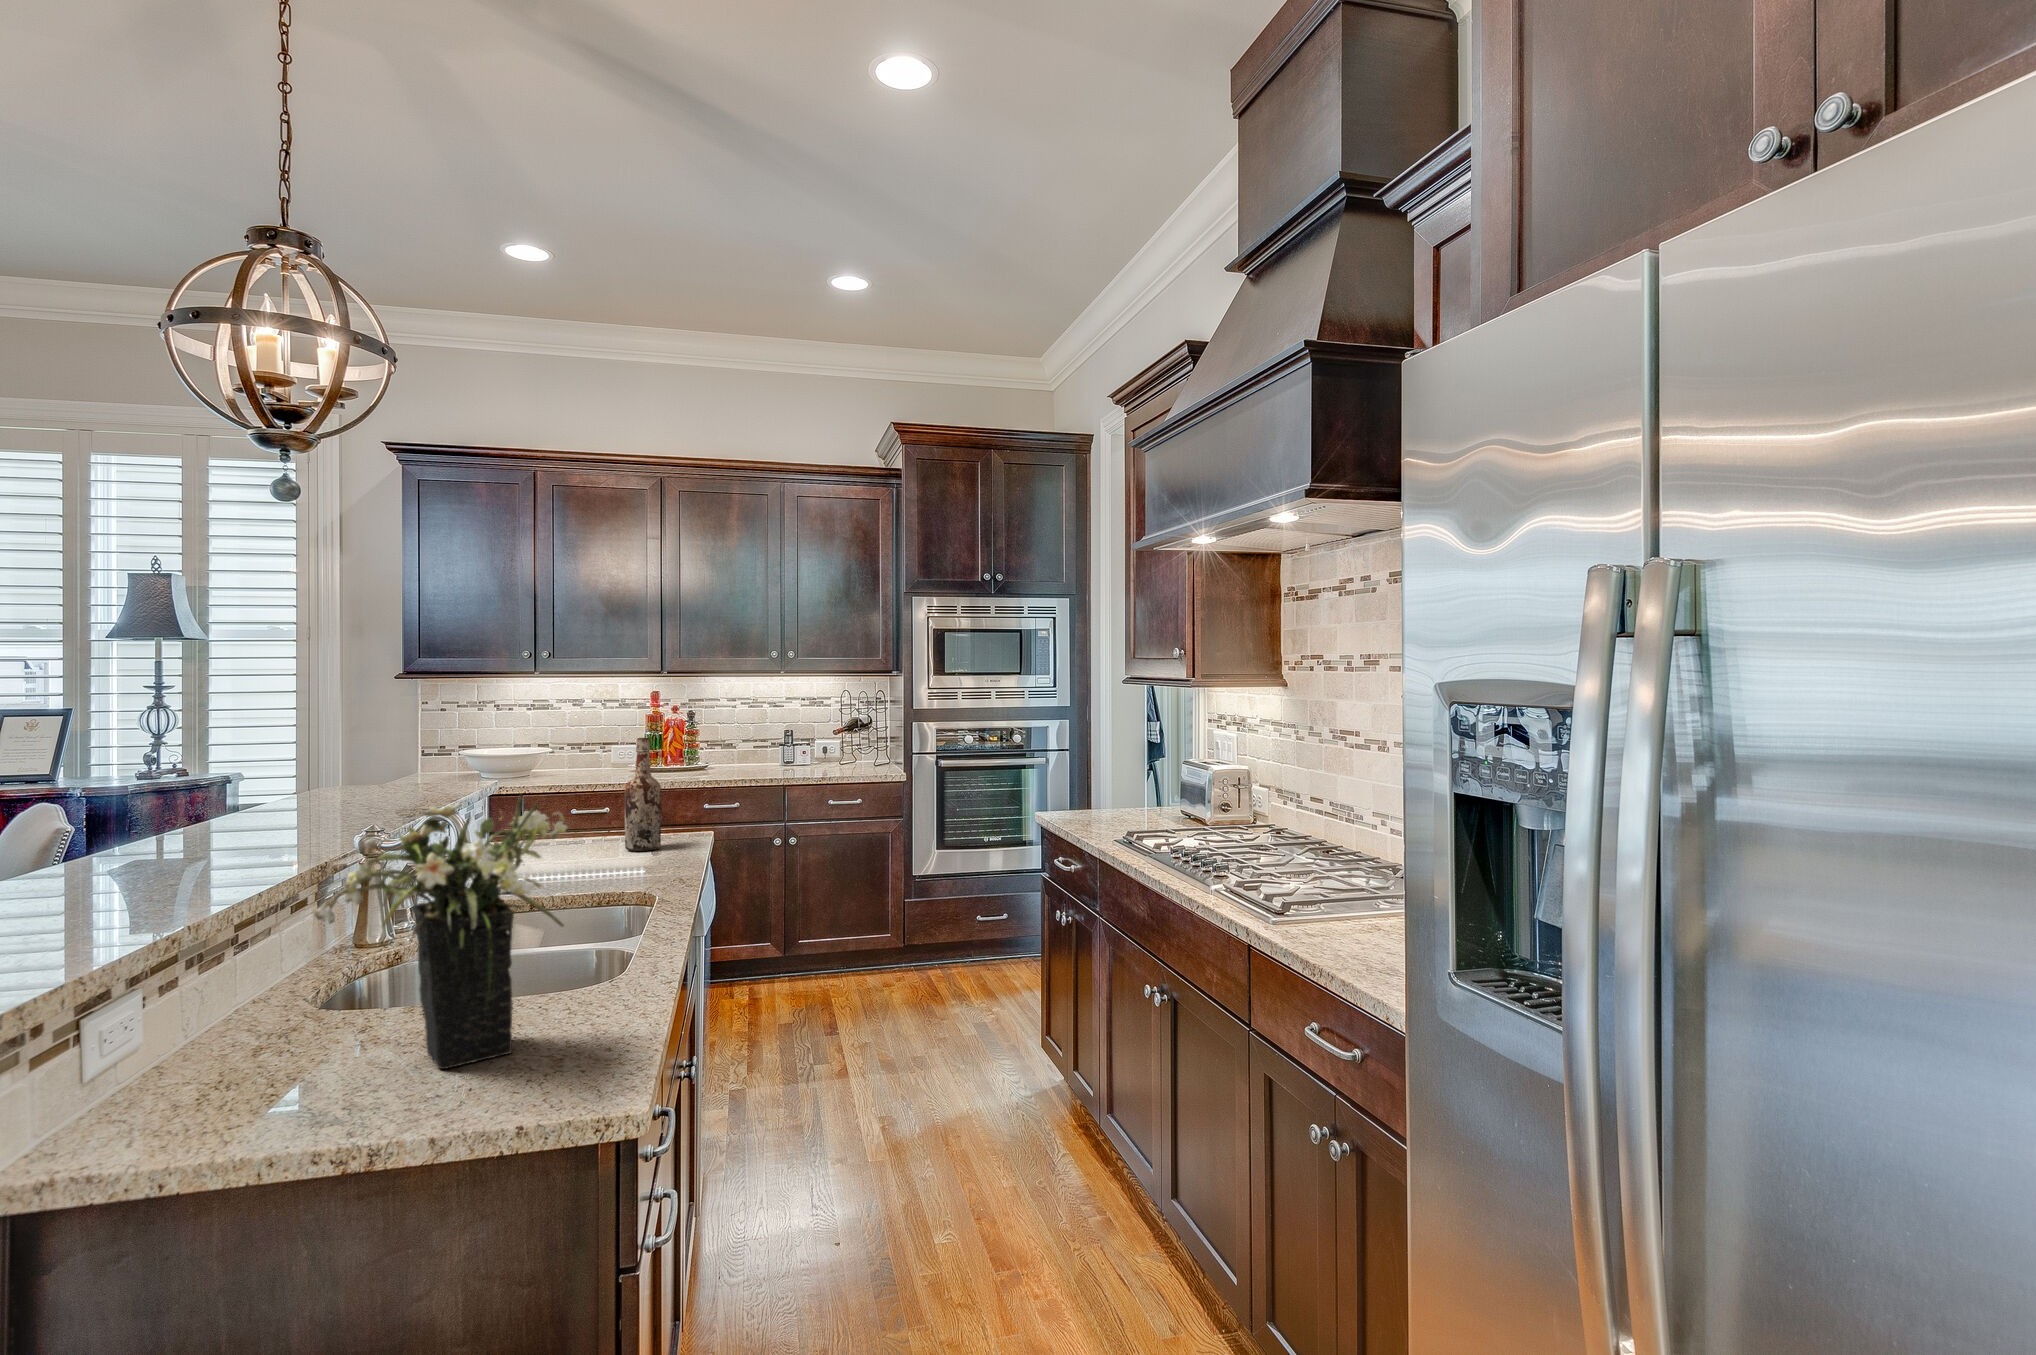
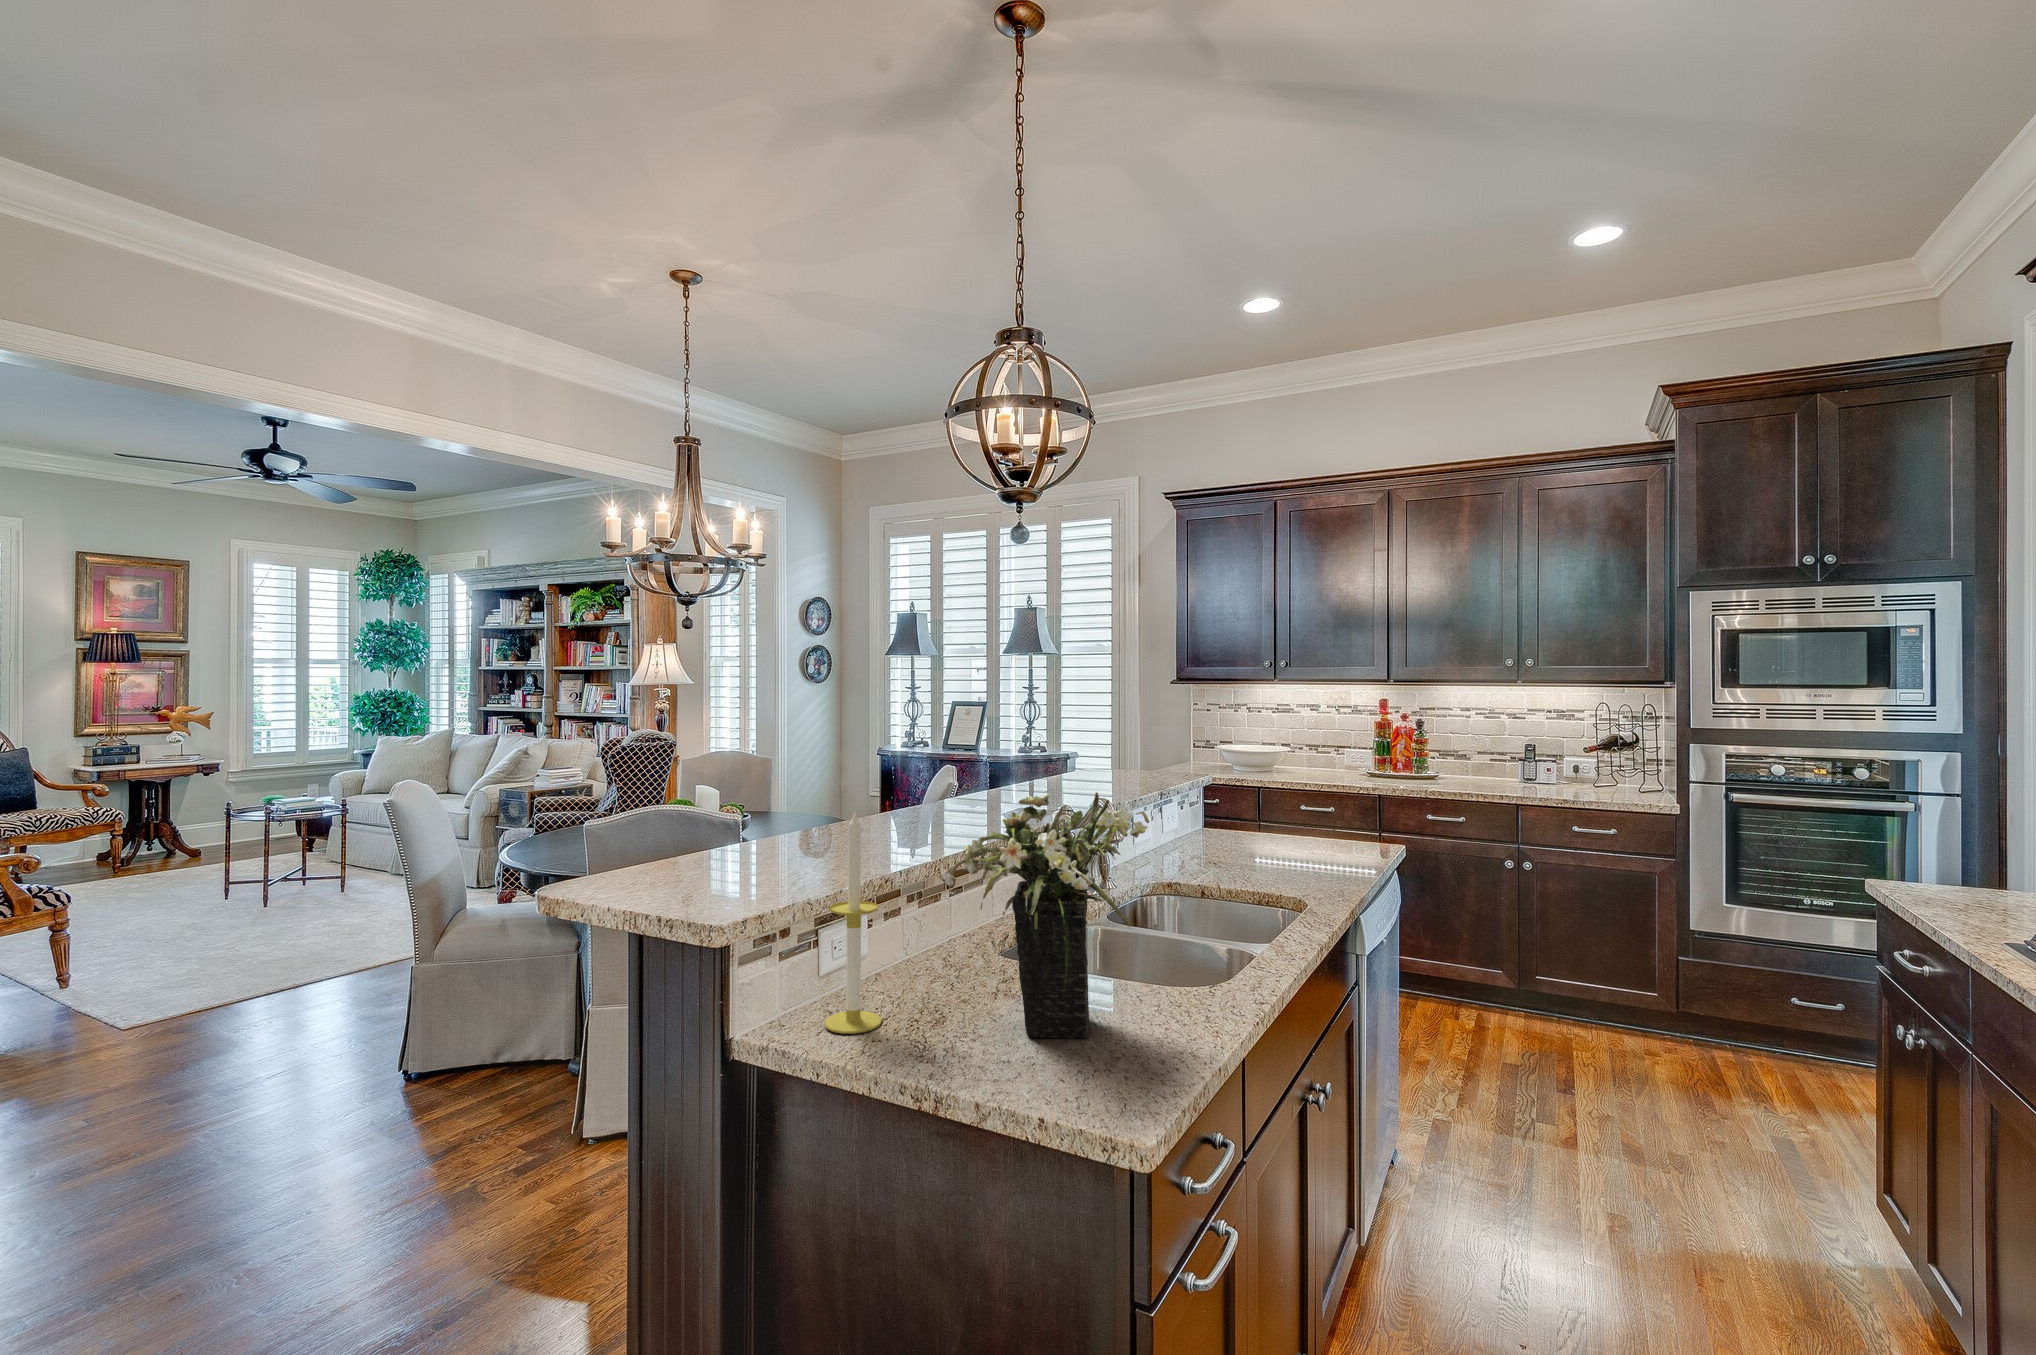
wine bottle: present [625,738,661,851] -> none [1308,744,1343,856]
candle: none [129,848,223,1137] -> present [824,810,882,1034]

